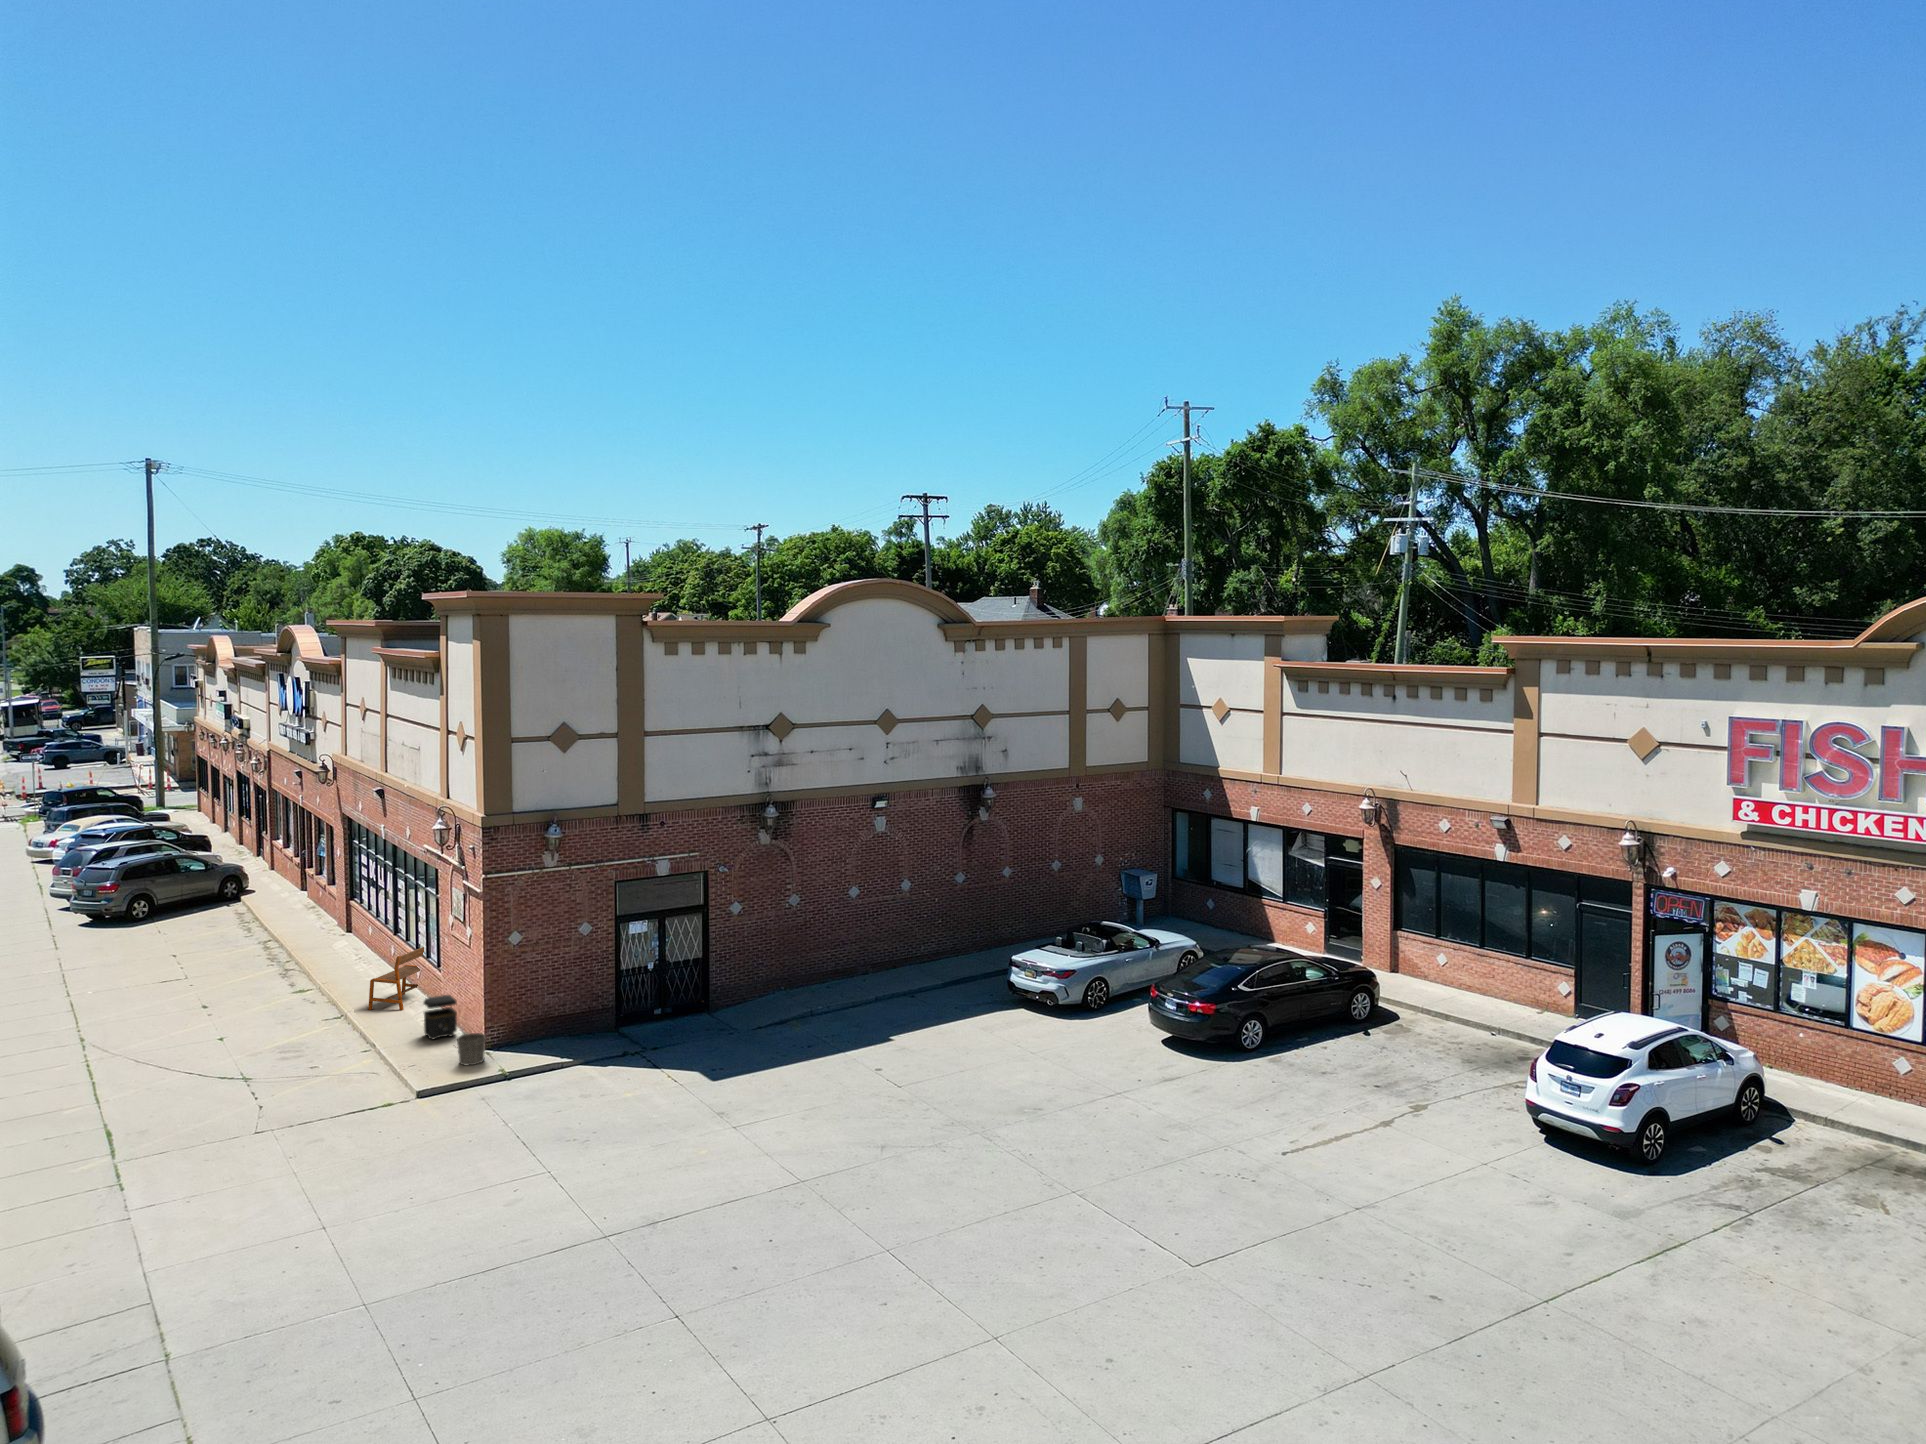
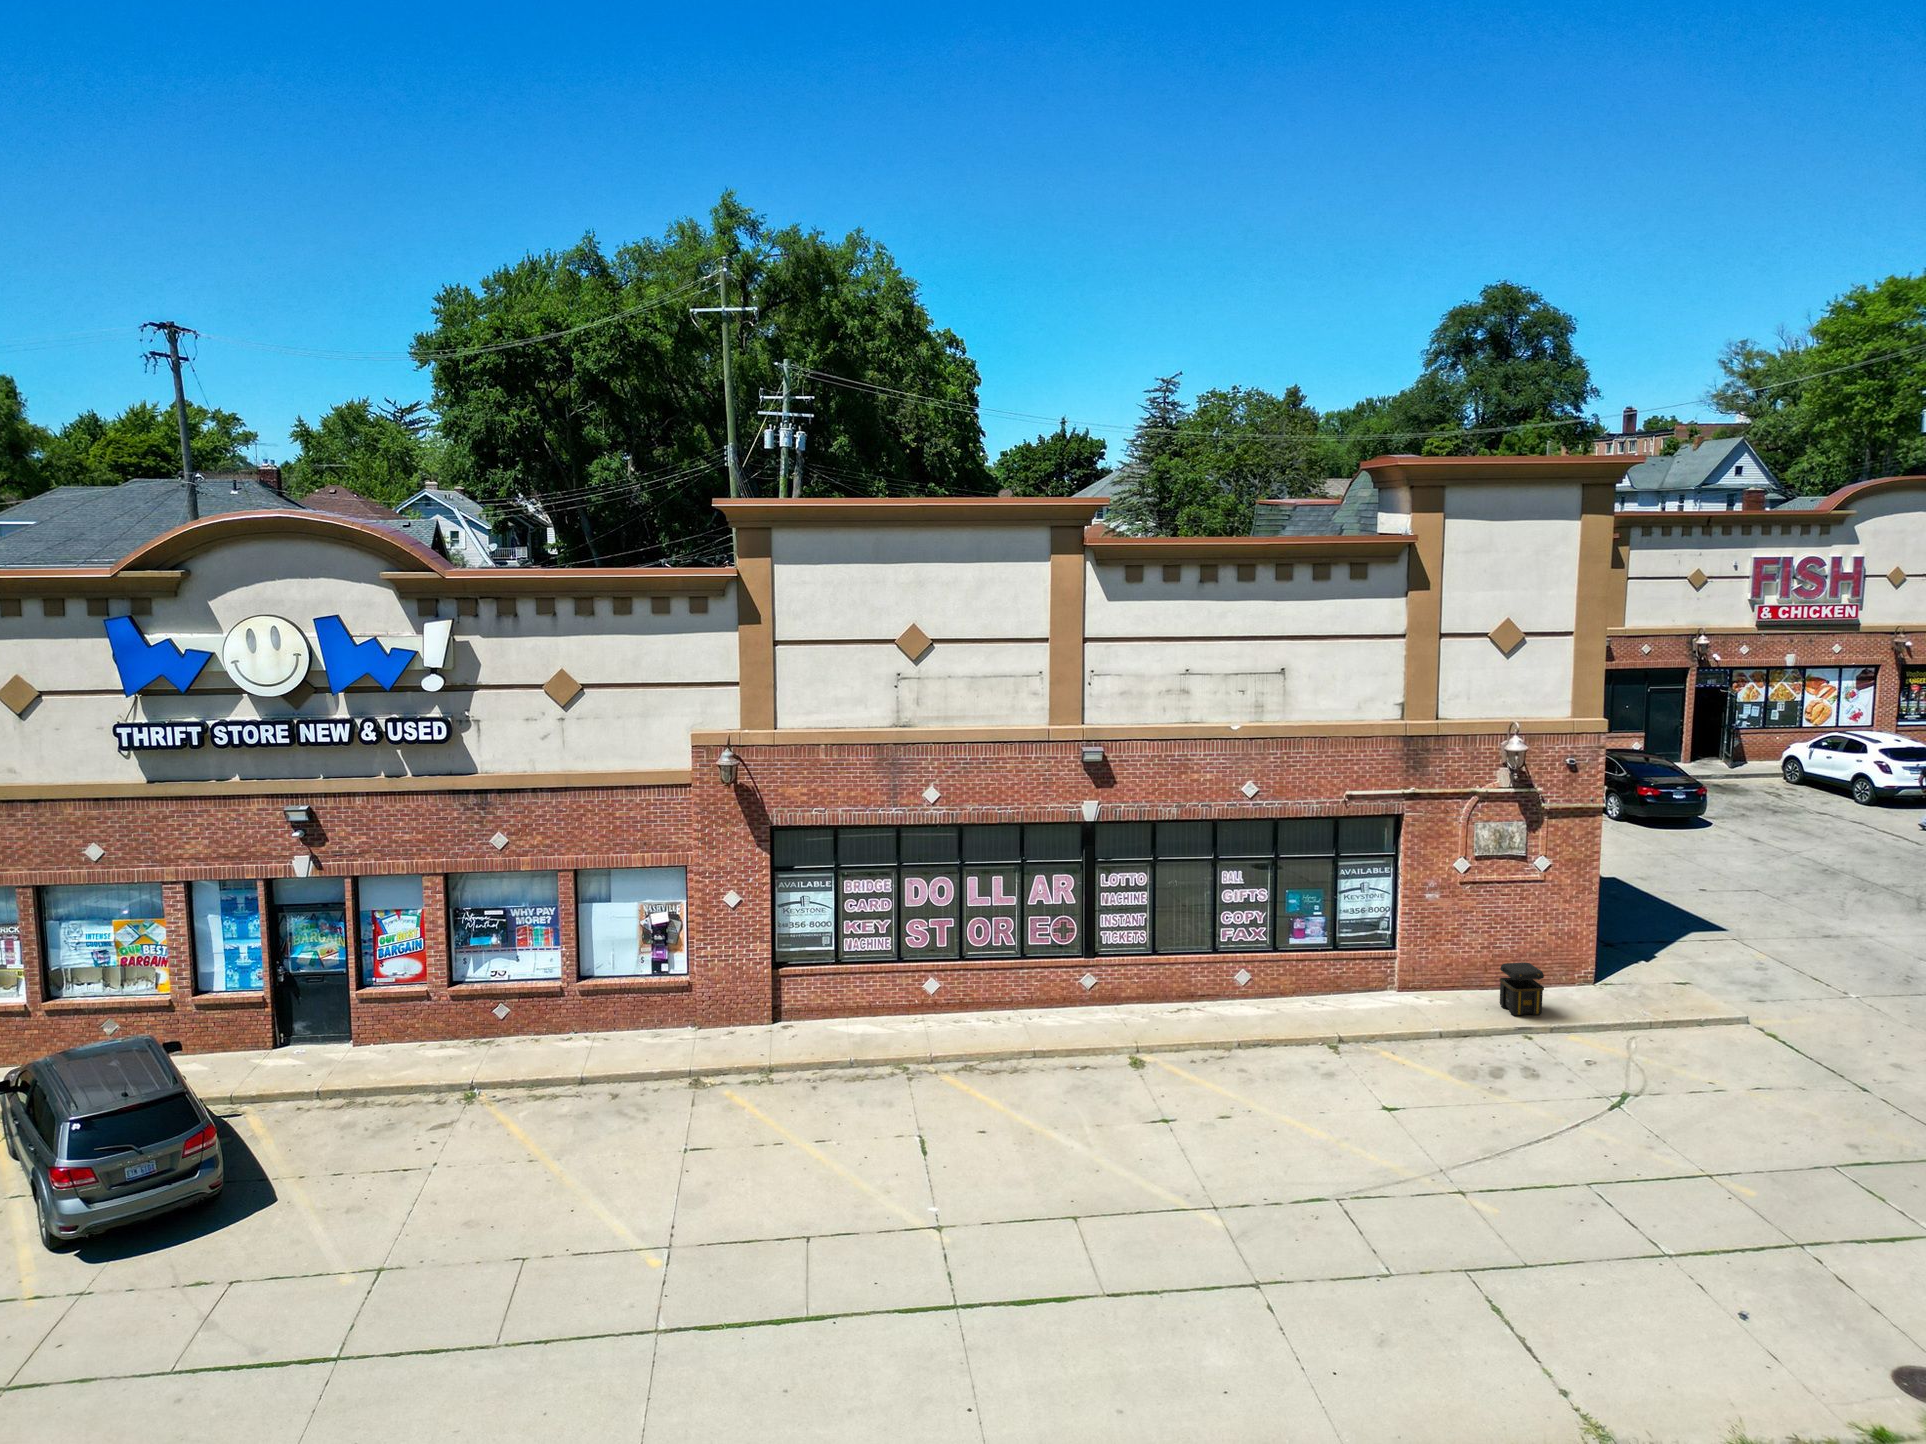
bench: present [368,947,424,1010] -> none [1294,942,1384,1037]
bucket: present [457,1033,486,1065] -> none [1626,971,1665,1008]

